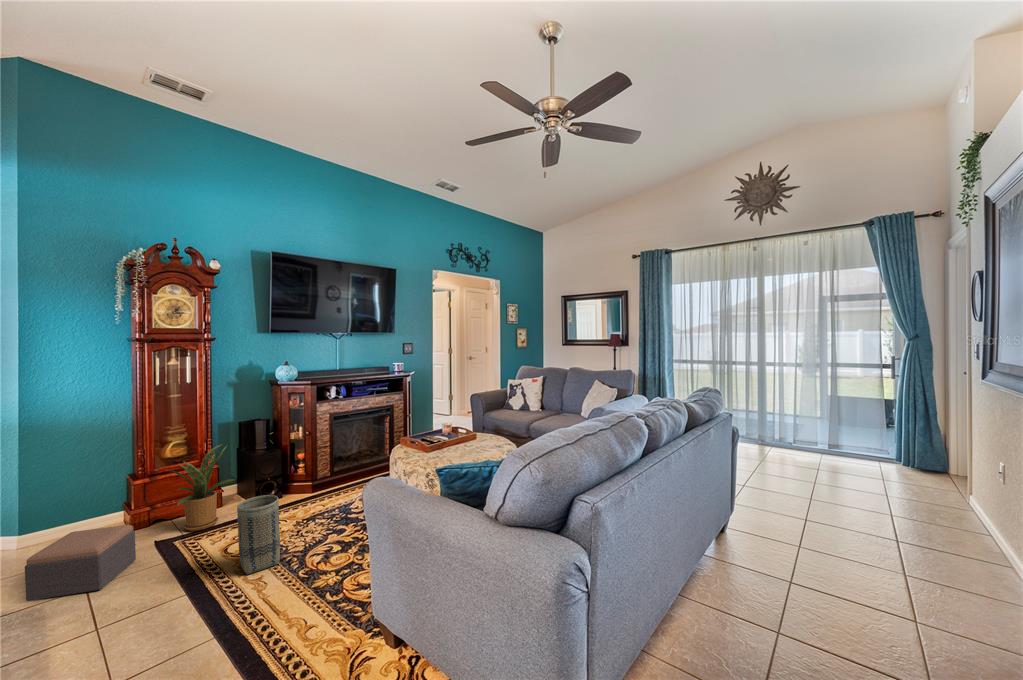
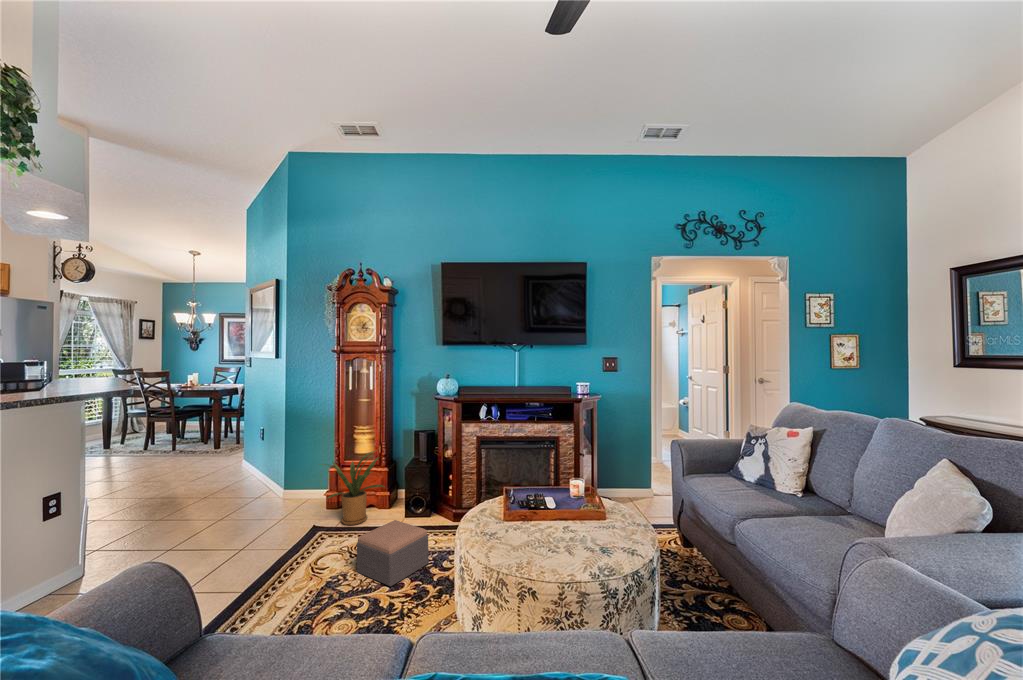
basket: present [237,495,280,574] -> none [292,516,334,593]
footstool: present [25,525,136,601] -> present [357,520,429,587]

